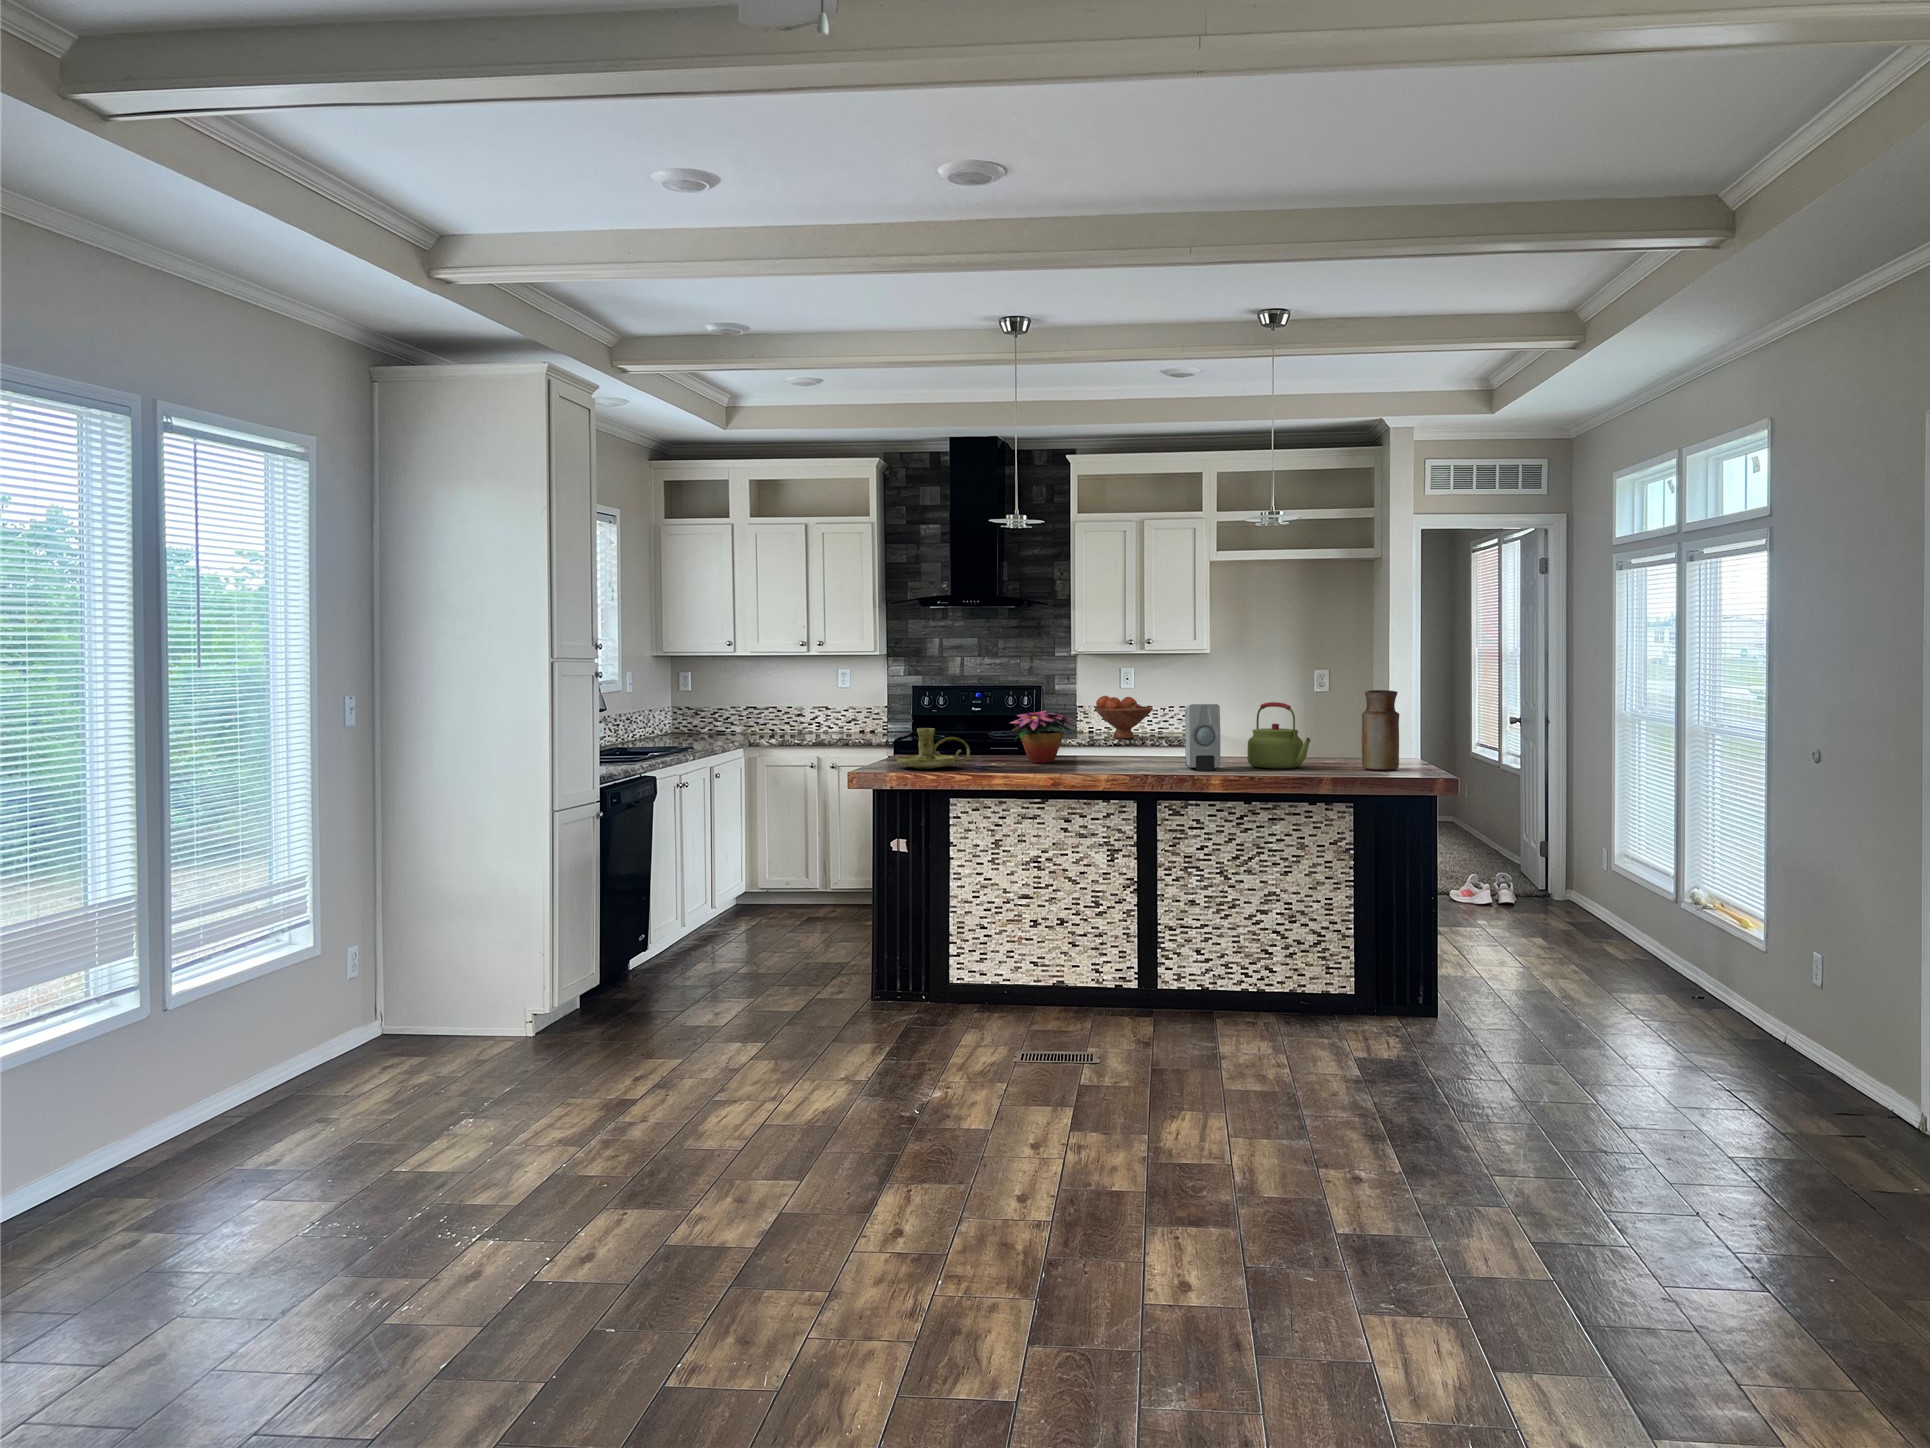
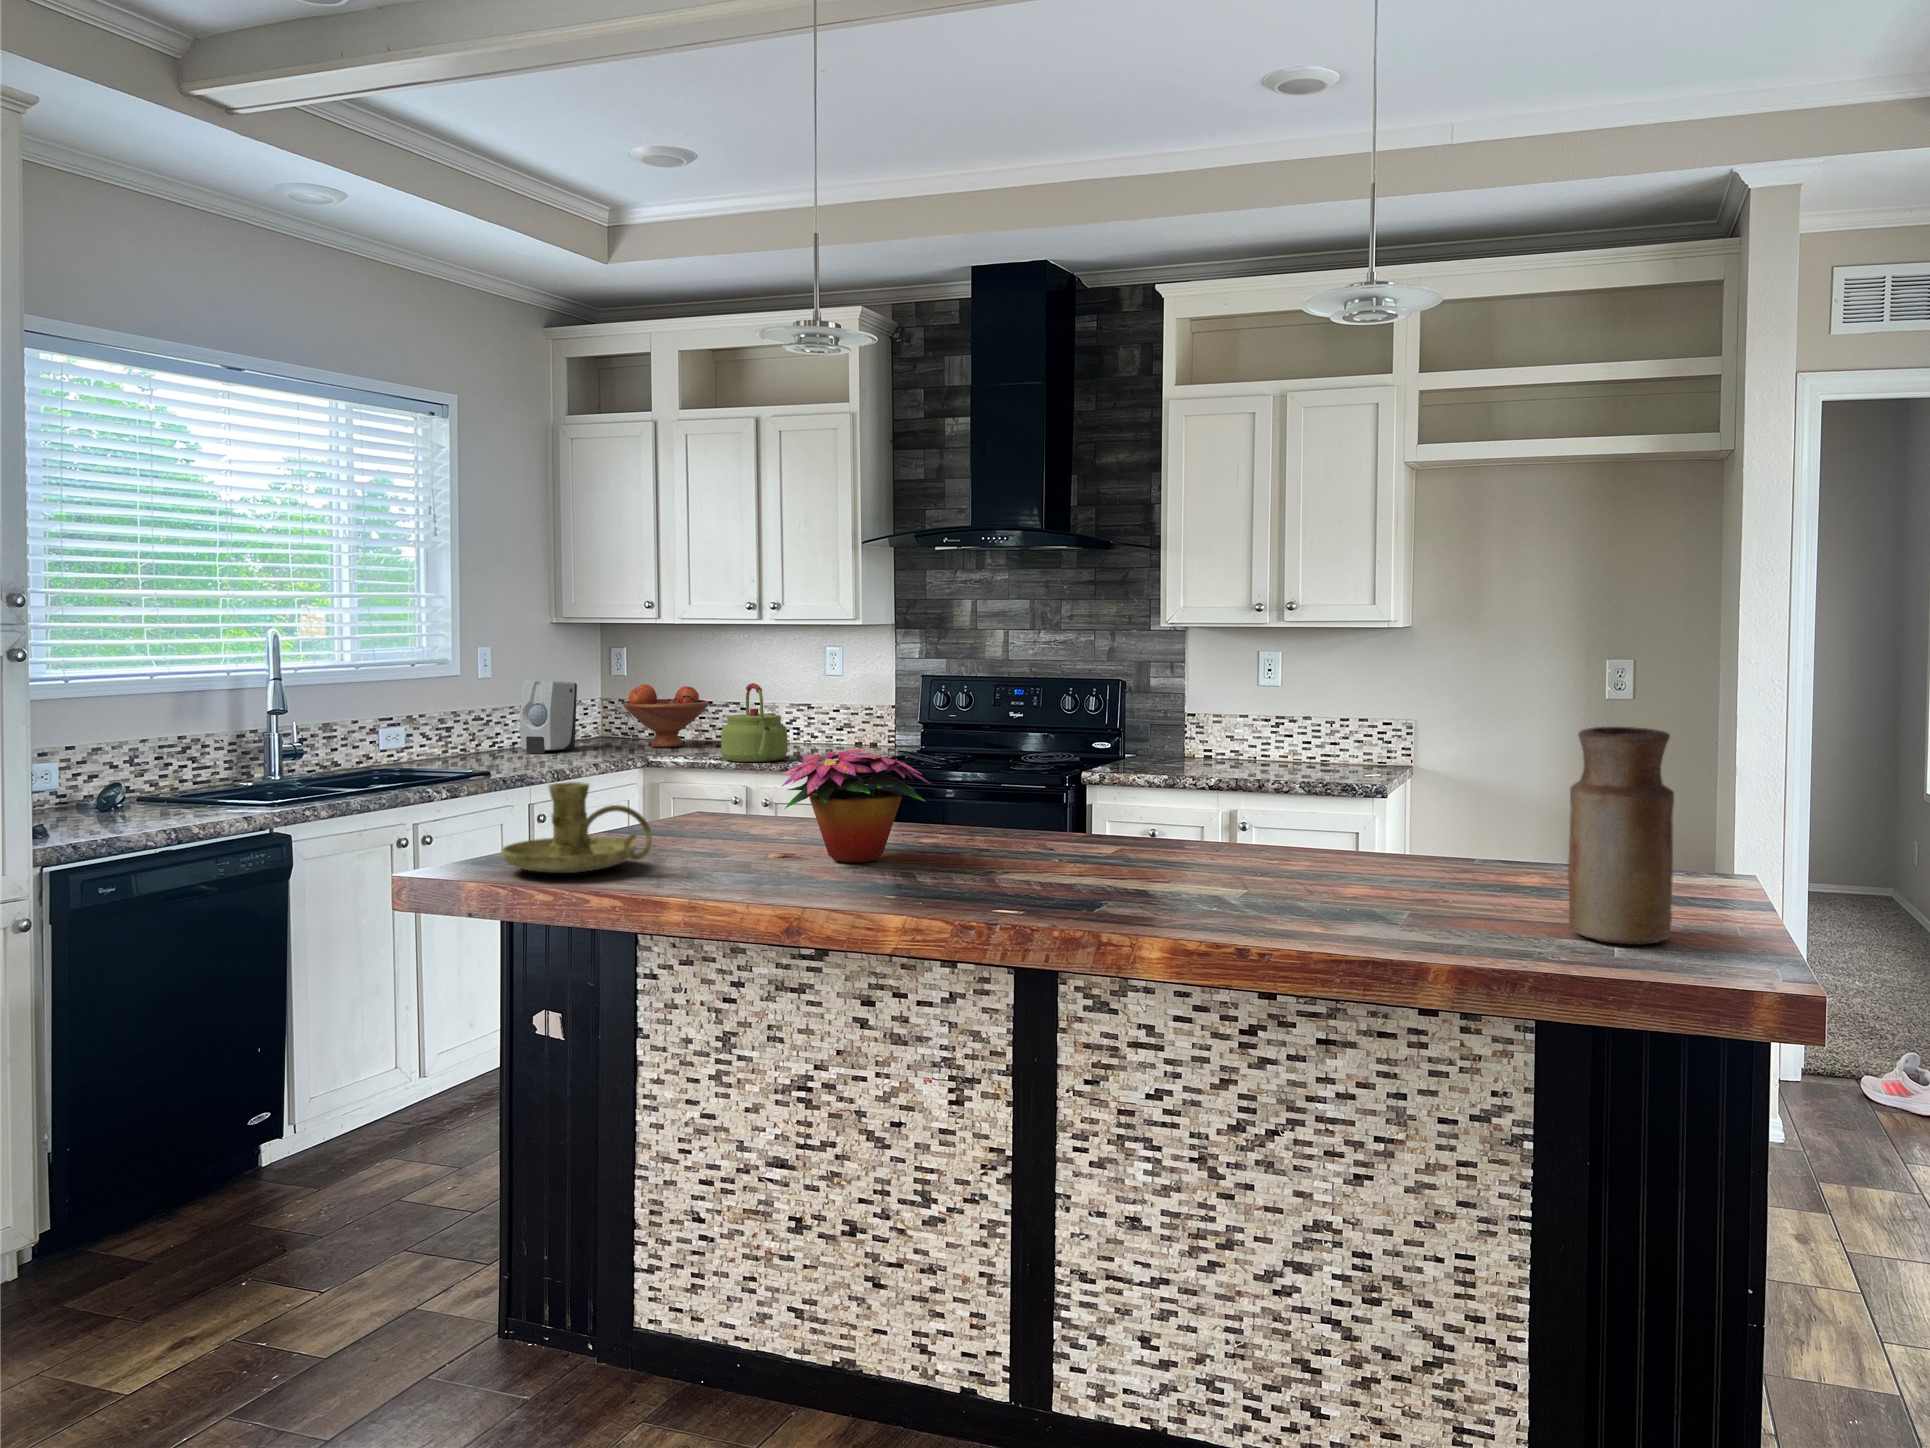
fruit bowl: present [1095,696,1153,739] -> present [623,684,709,747]
kettle: present [1247,702,1311,769] -> present [721,683,788,762]
soap dispenser: present [1185,704,1220,771] -> present [520,680,577,754]

